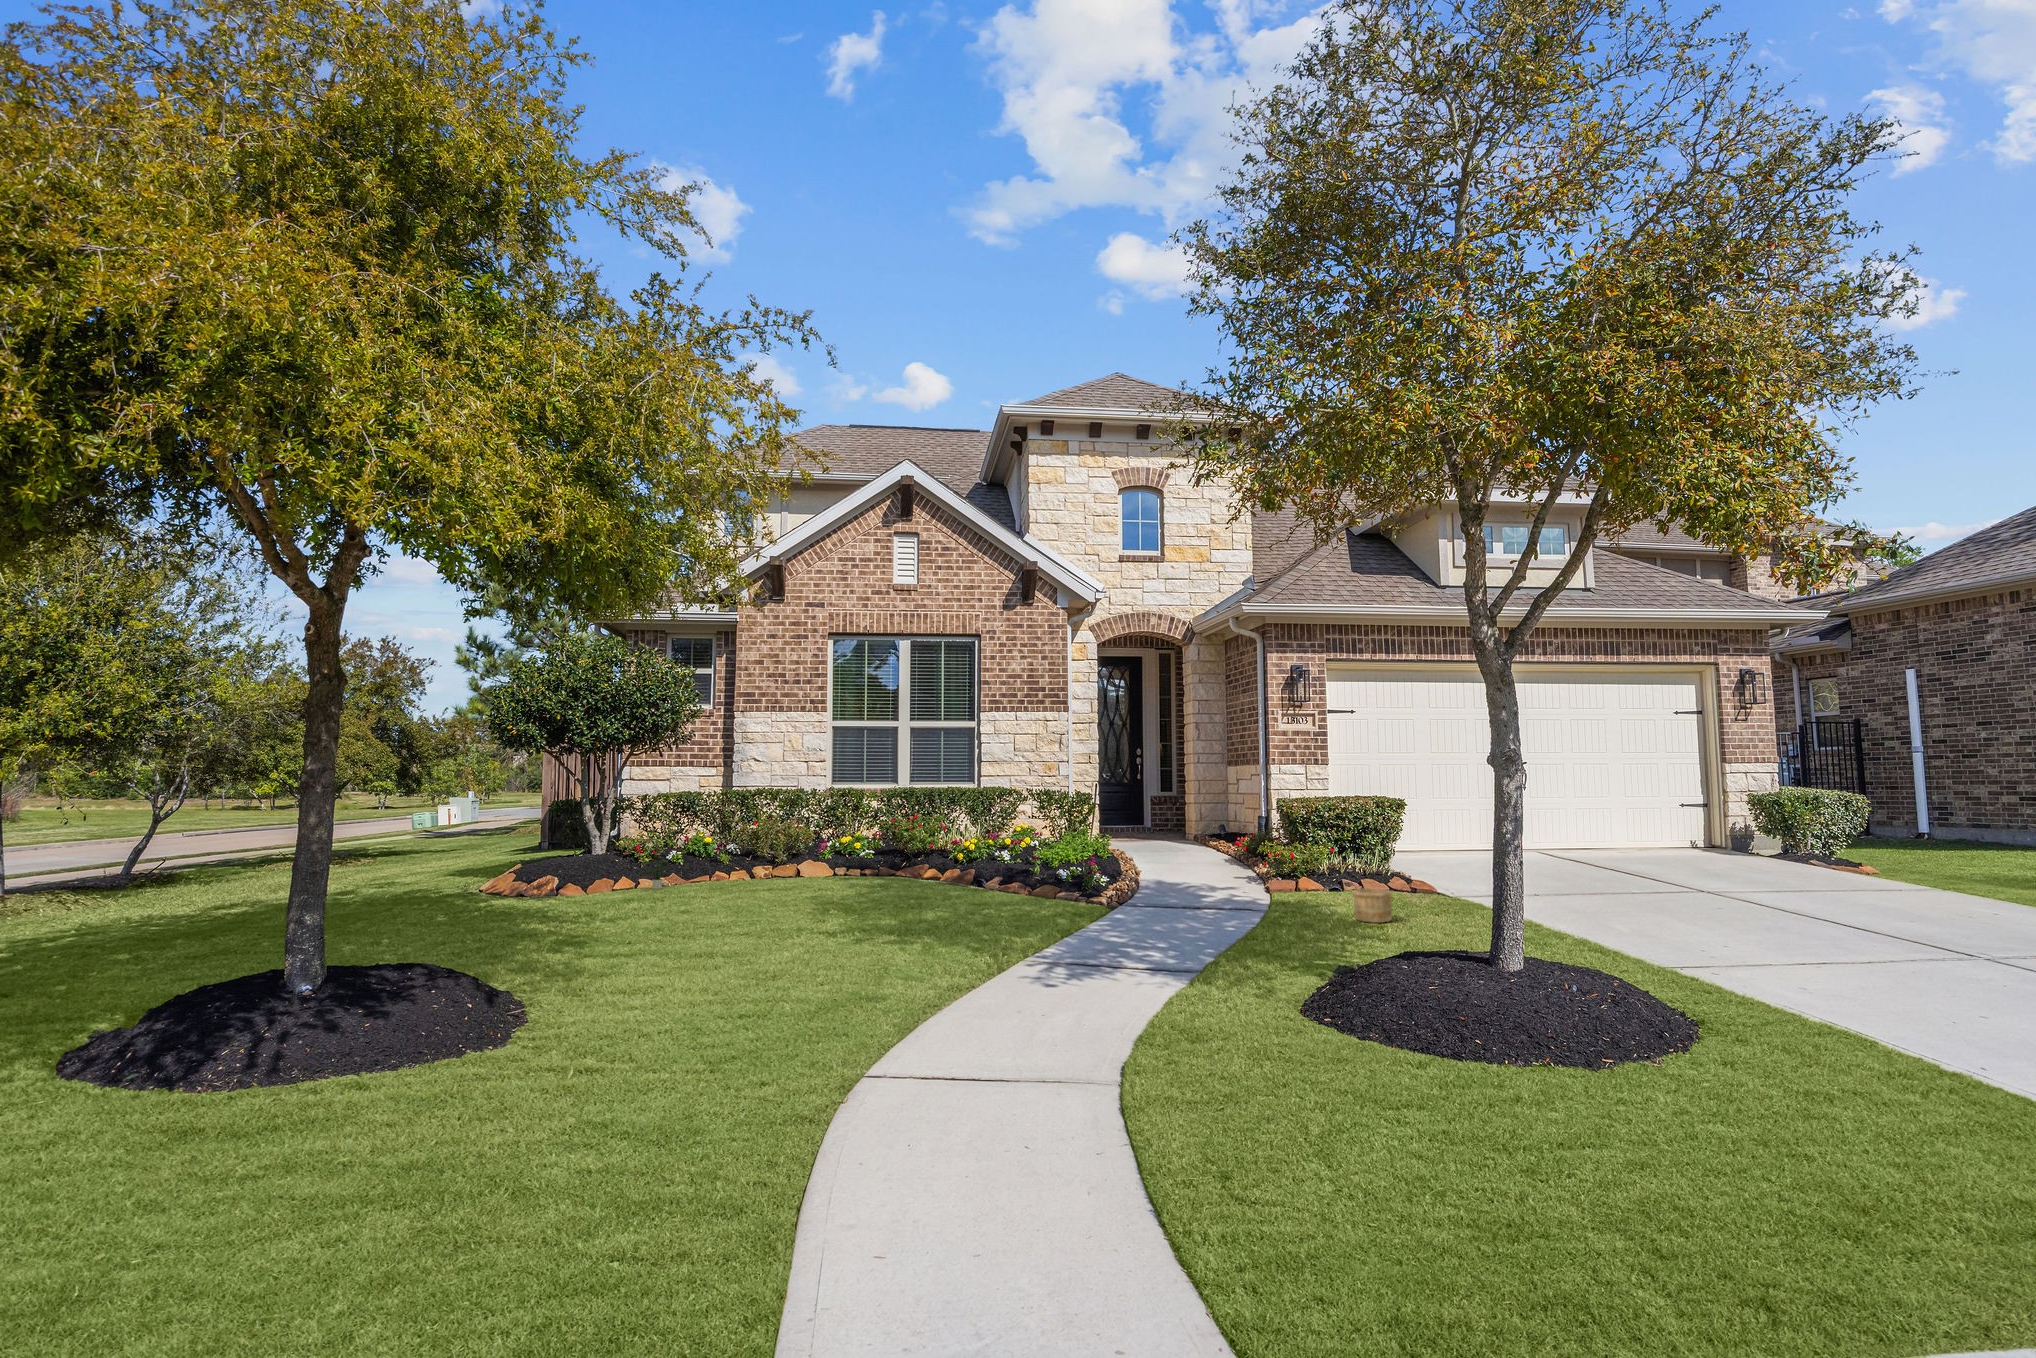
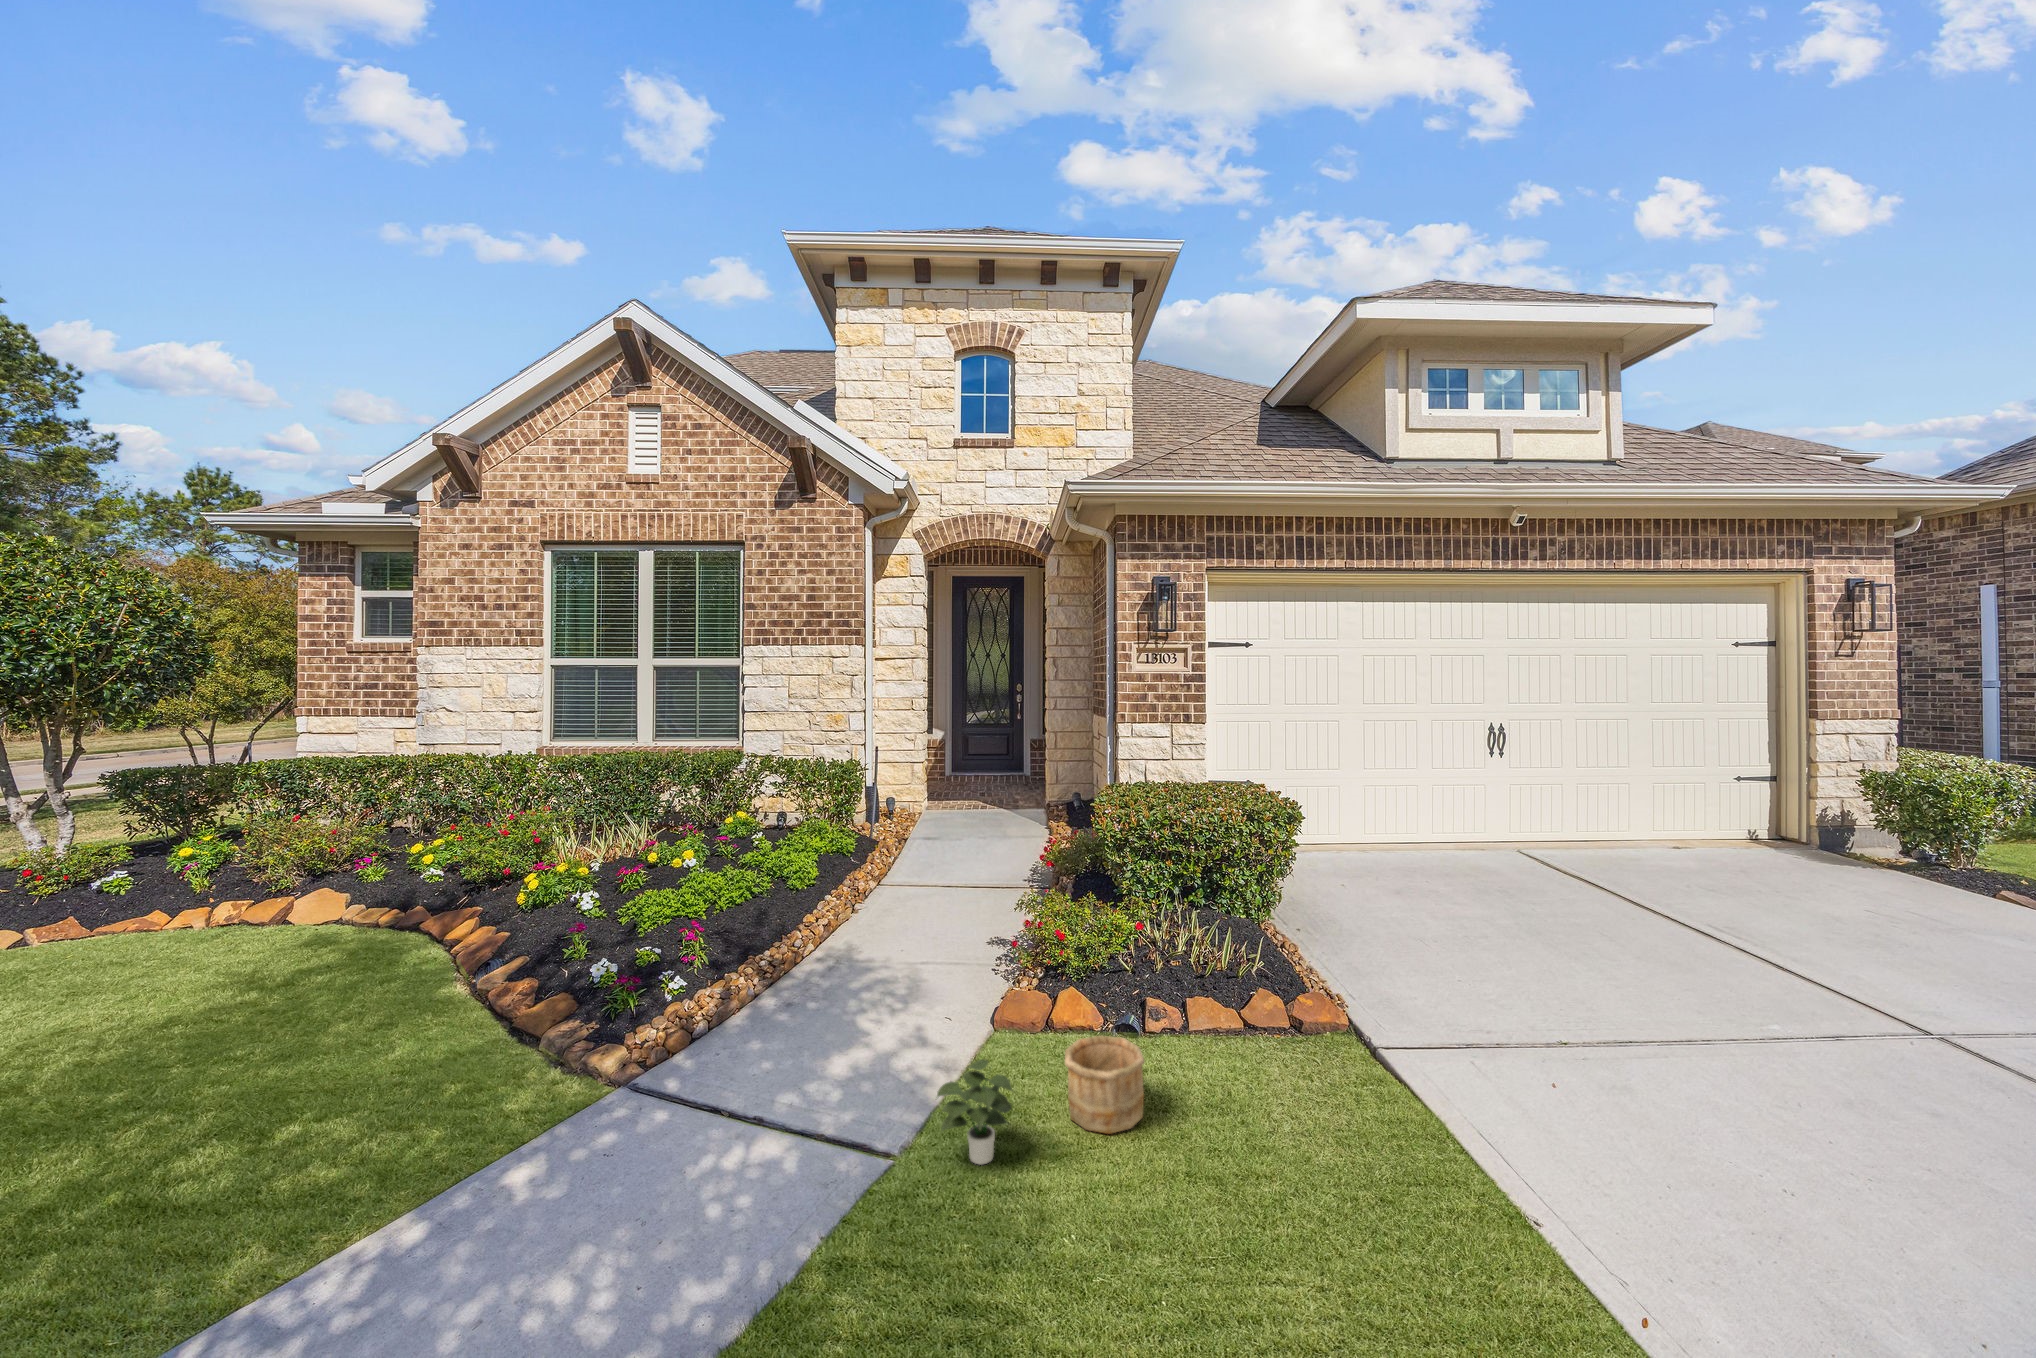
potted plant: present [642,857,669,889] -> present [937,1059,1012,1165]

